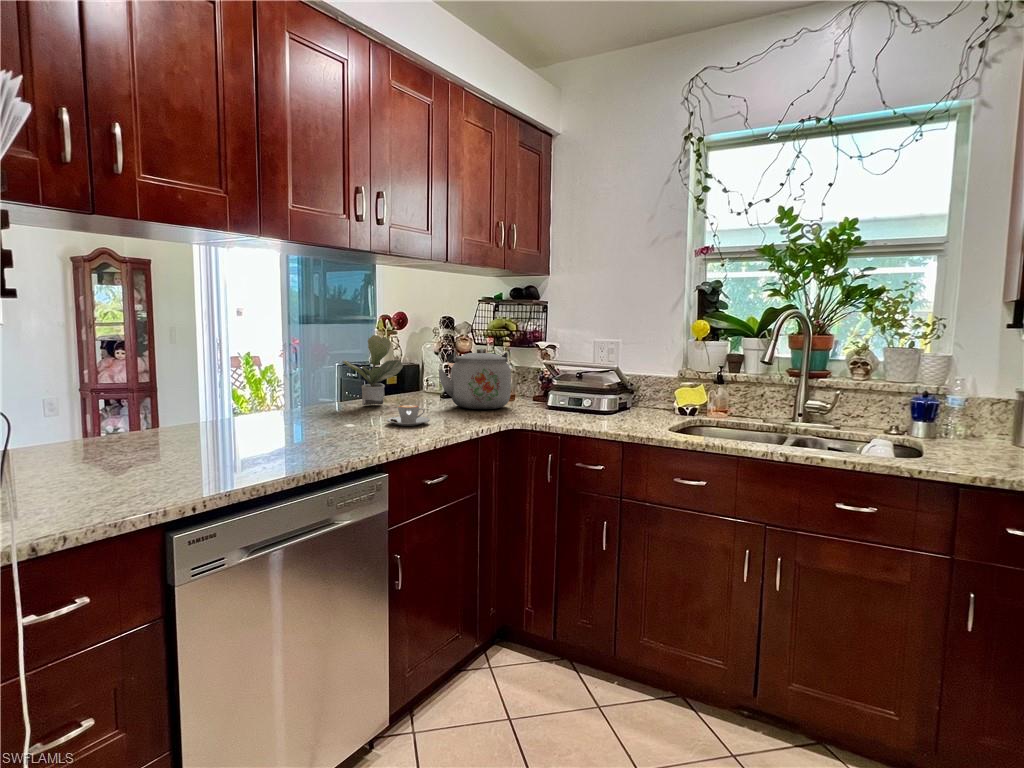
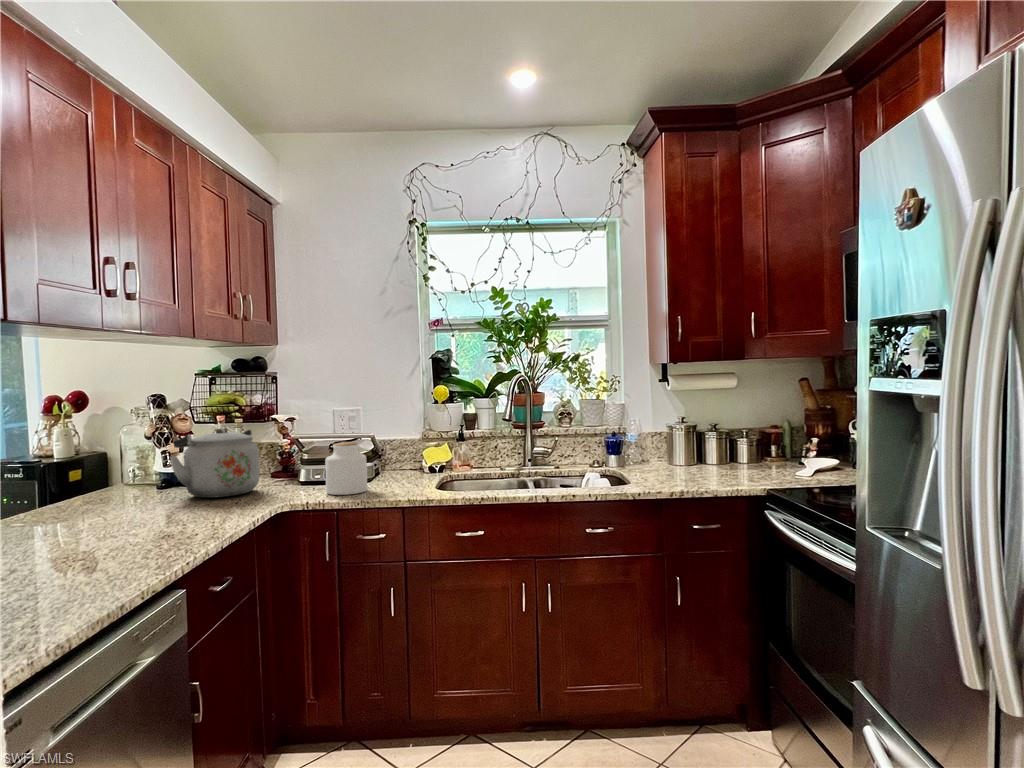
potted plant: present [343,335,403,405] -> none [26,422,120,514]
jar: none [558,371,599,422] -> present [325,442,367,495]
coffee cup: present [387,405,430,426] -> none [131,502,189,529]

